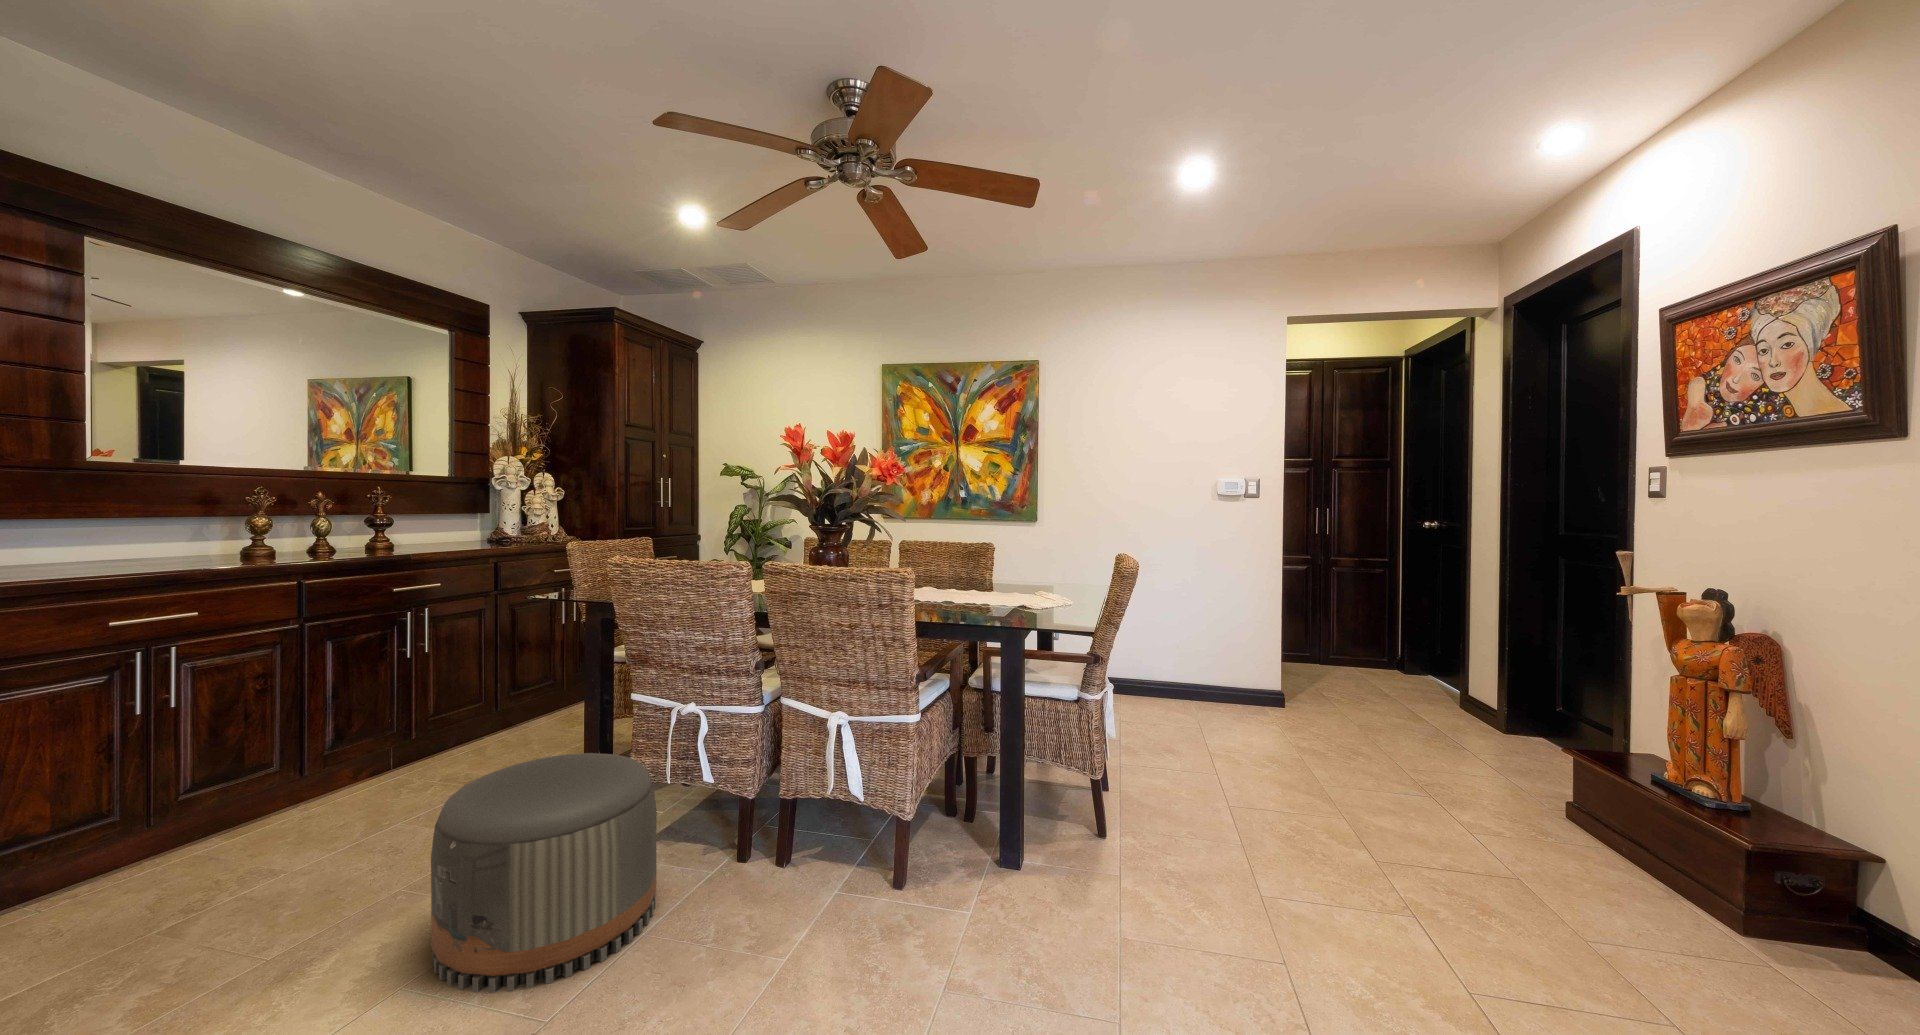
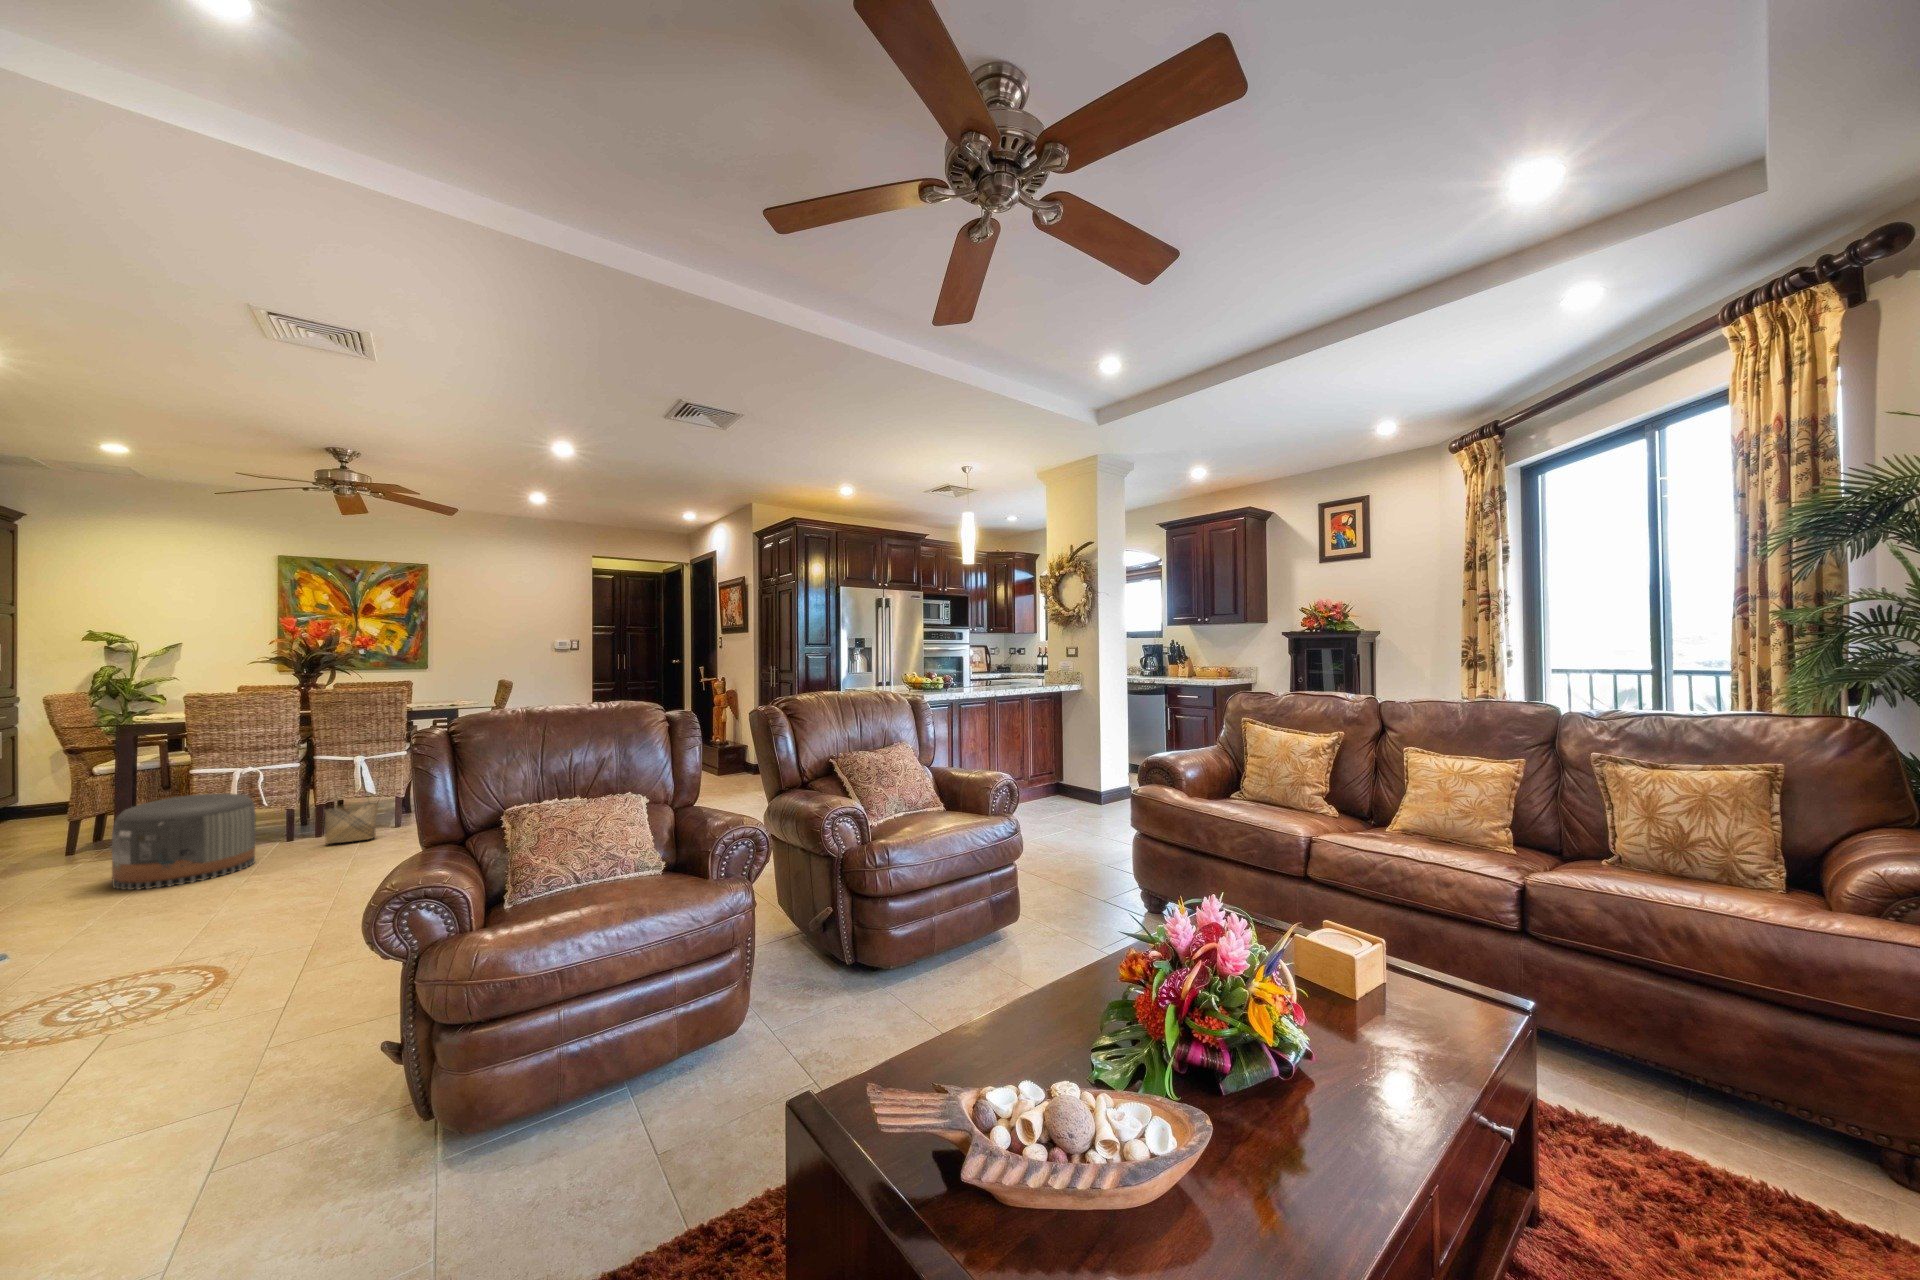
woven basket: none [767,777,858,924] -> present [324,787,379,844]

